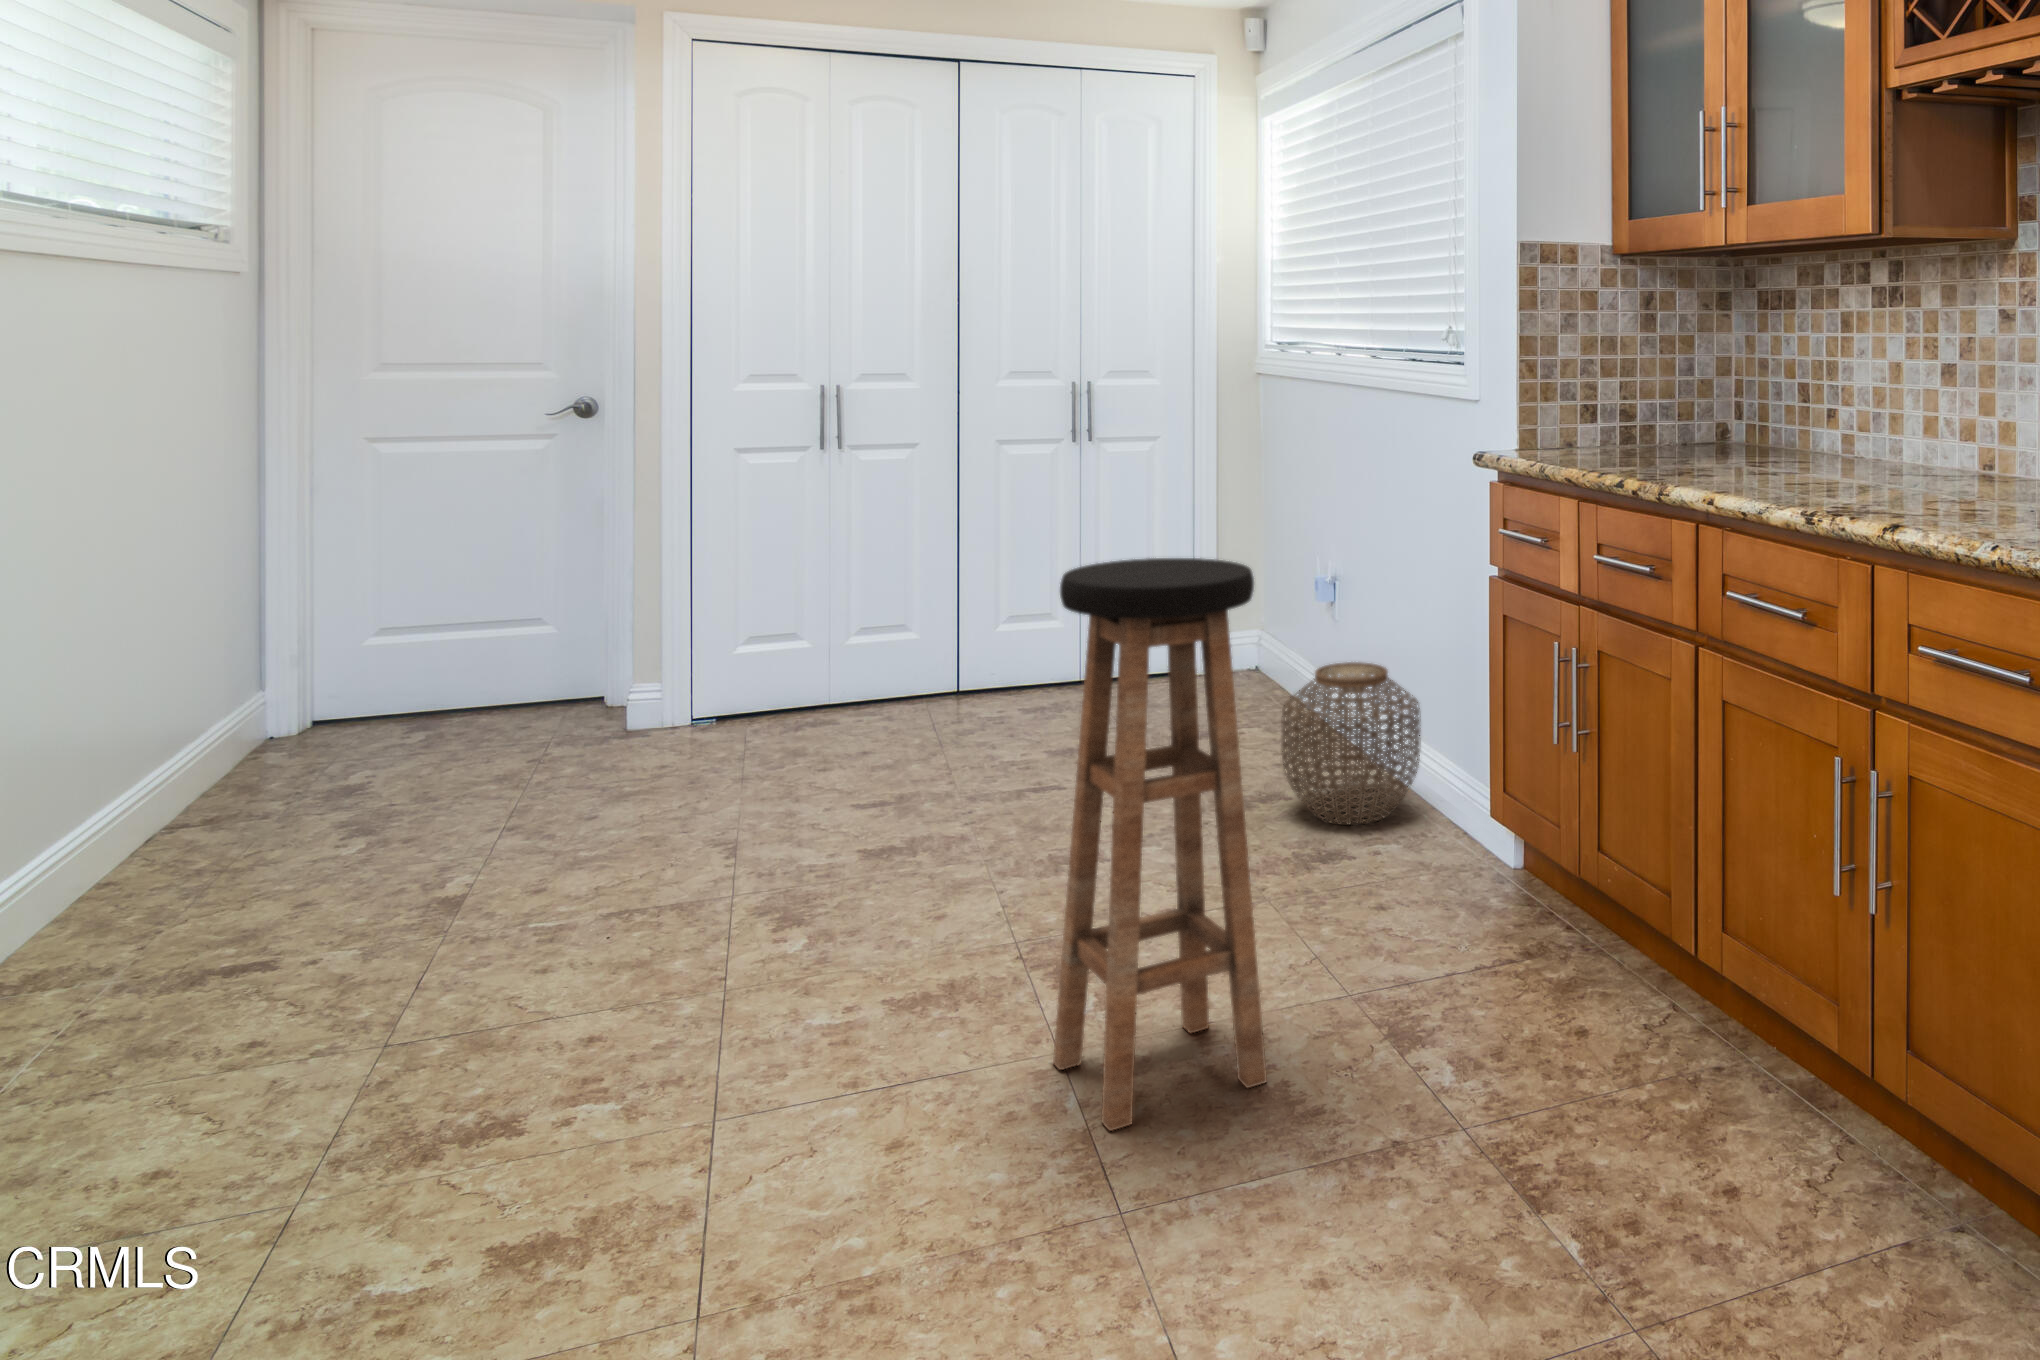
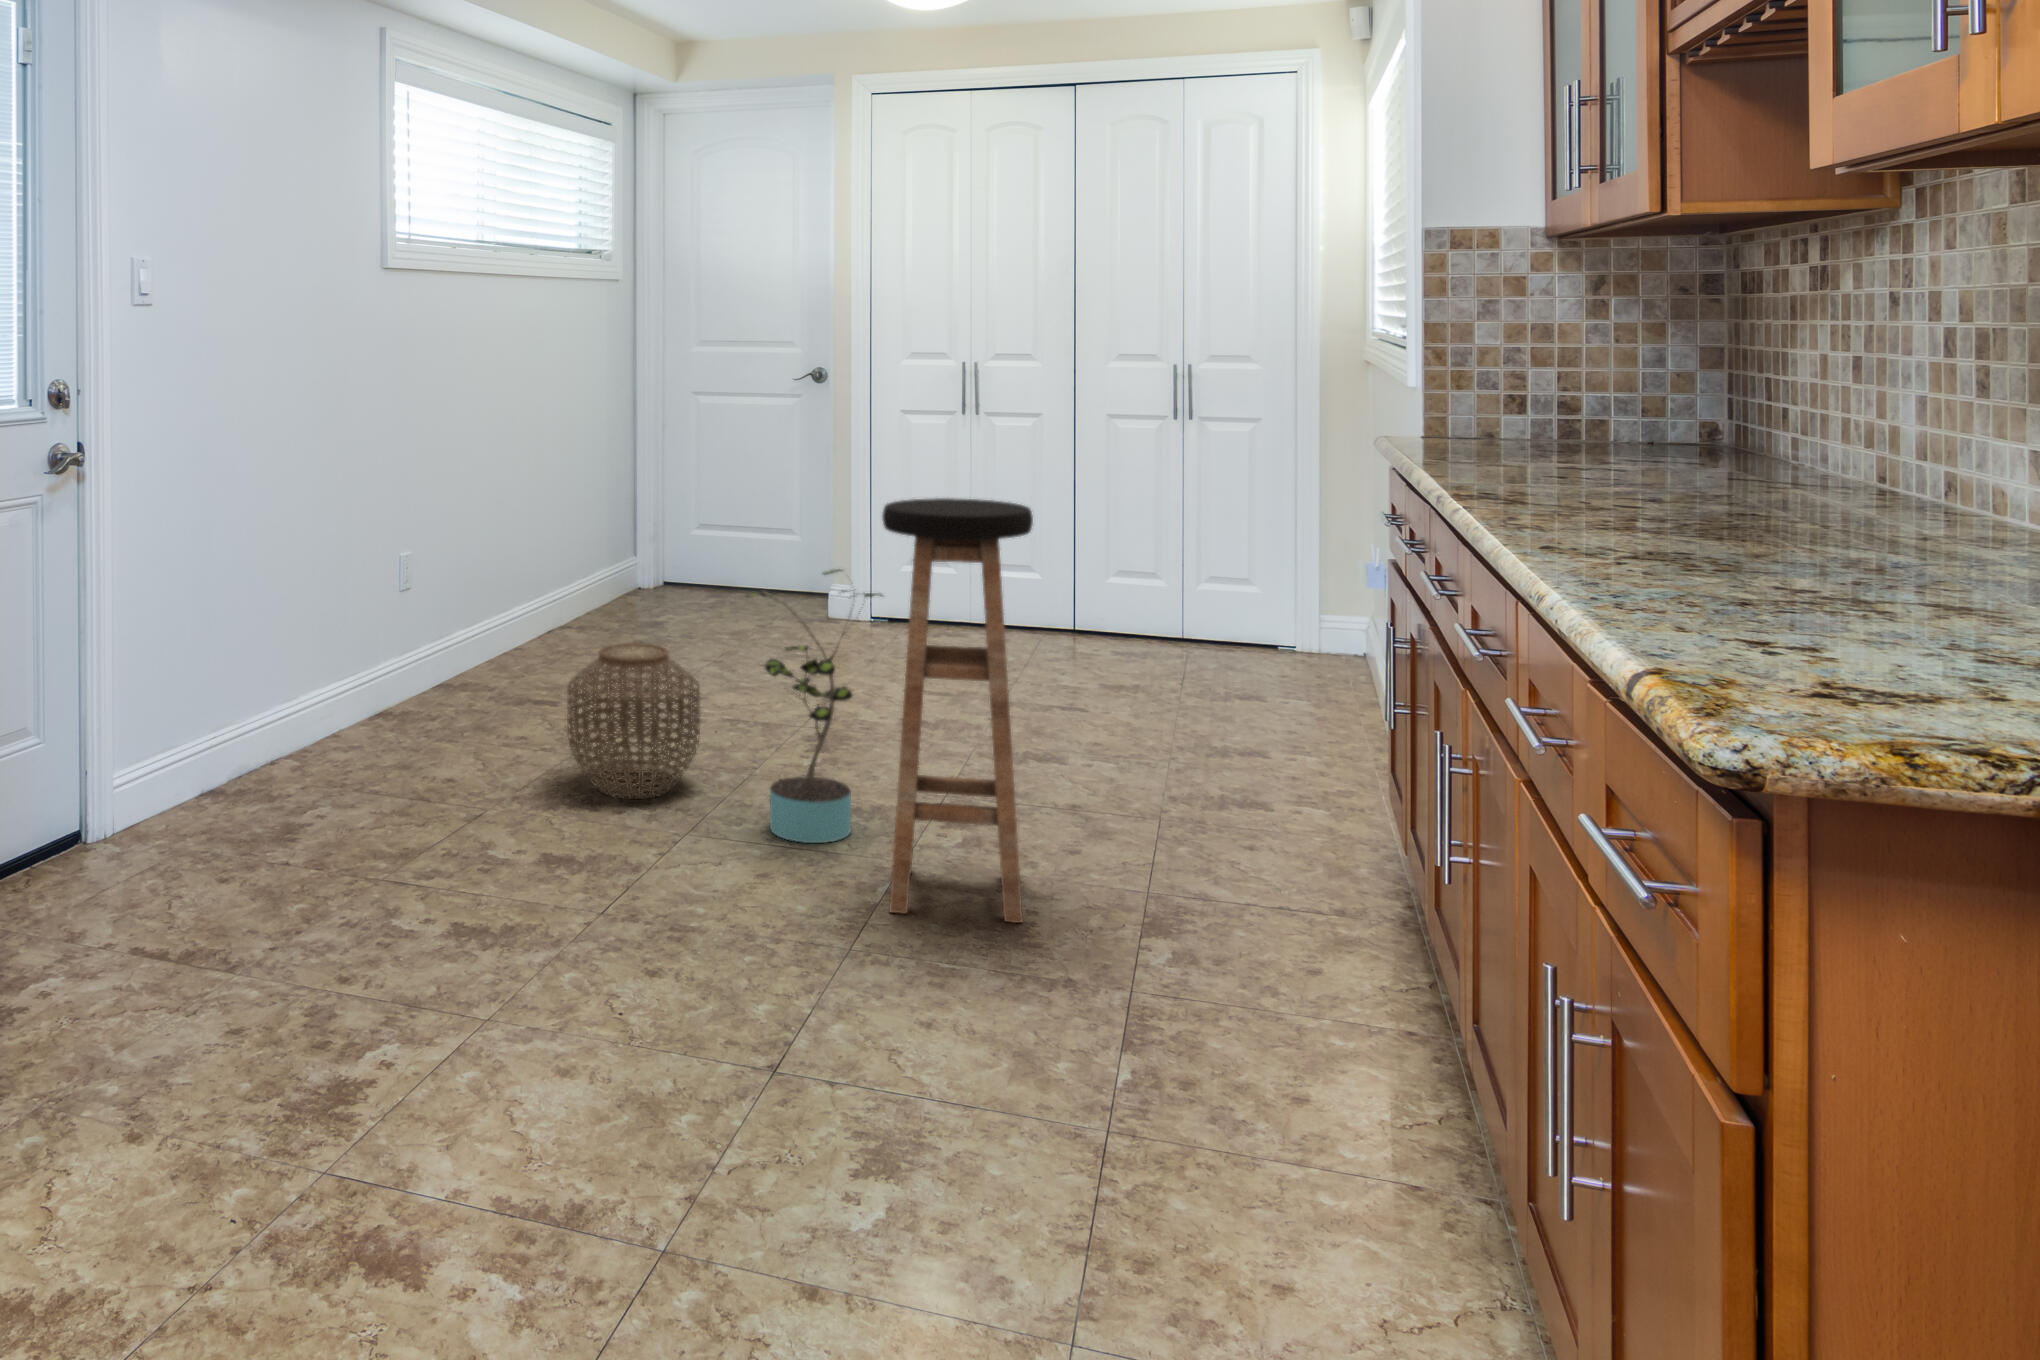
woven basket: present [1281,662,1421,825] -> present [567,643,700,799]
potted plant: none [772,670,999,1072] -> present [747,569,882,843]

